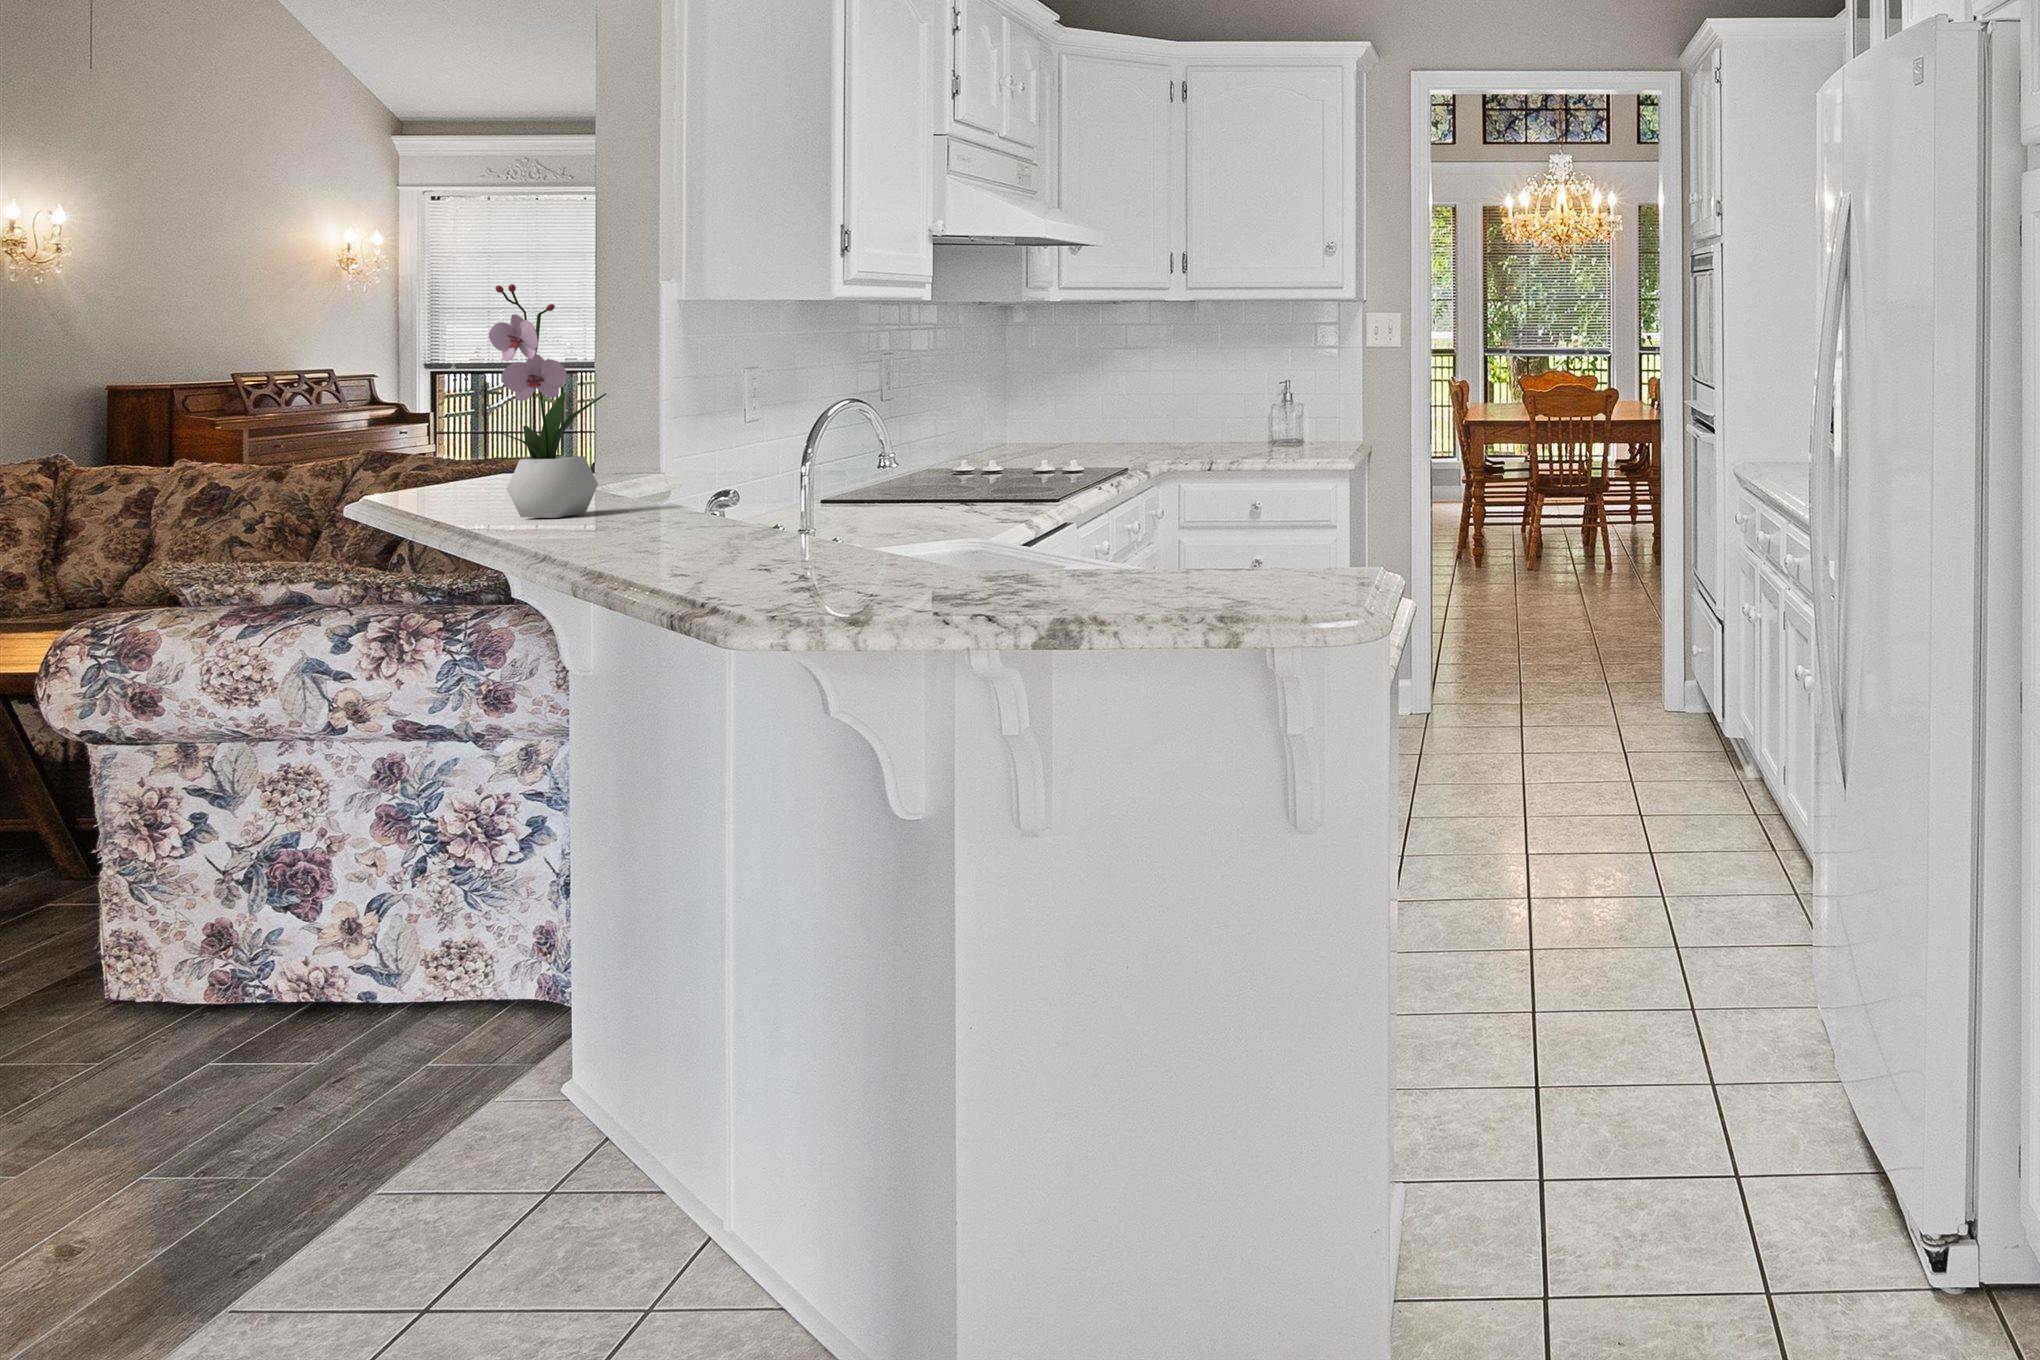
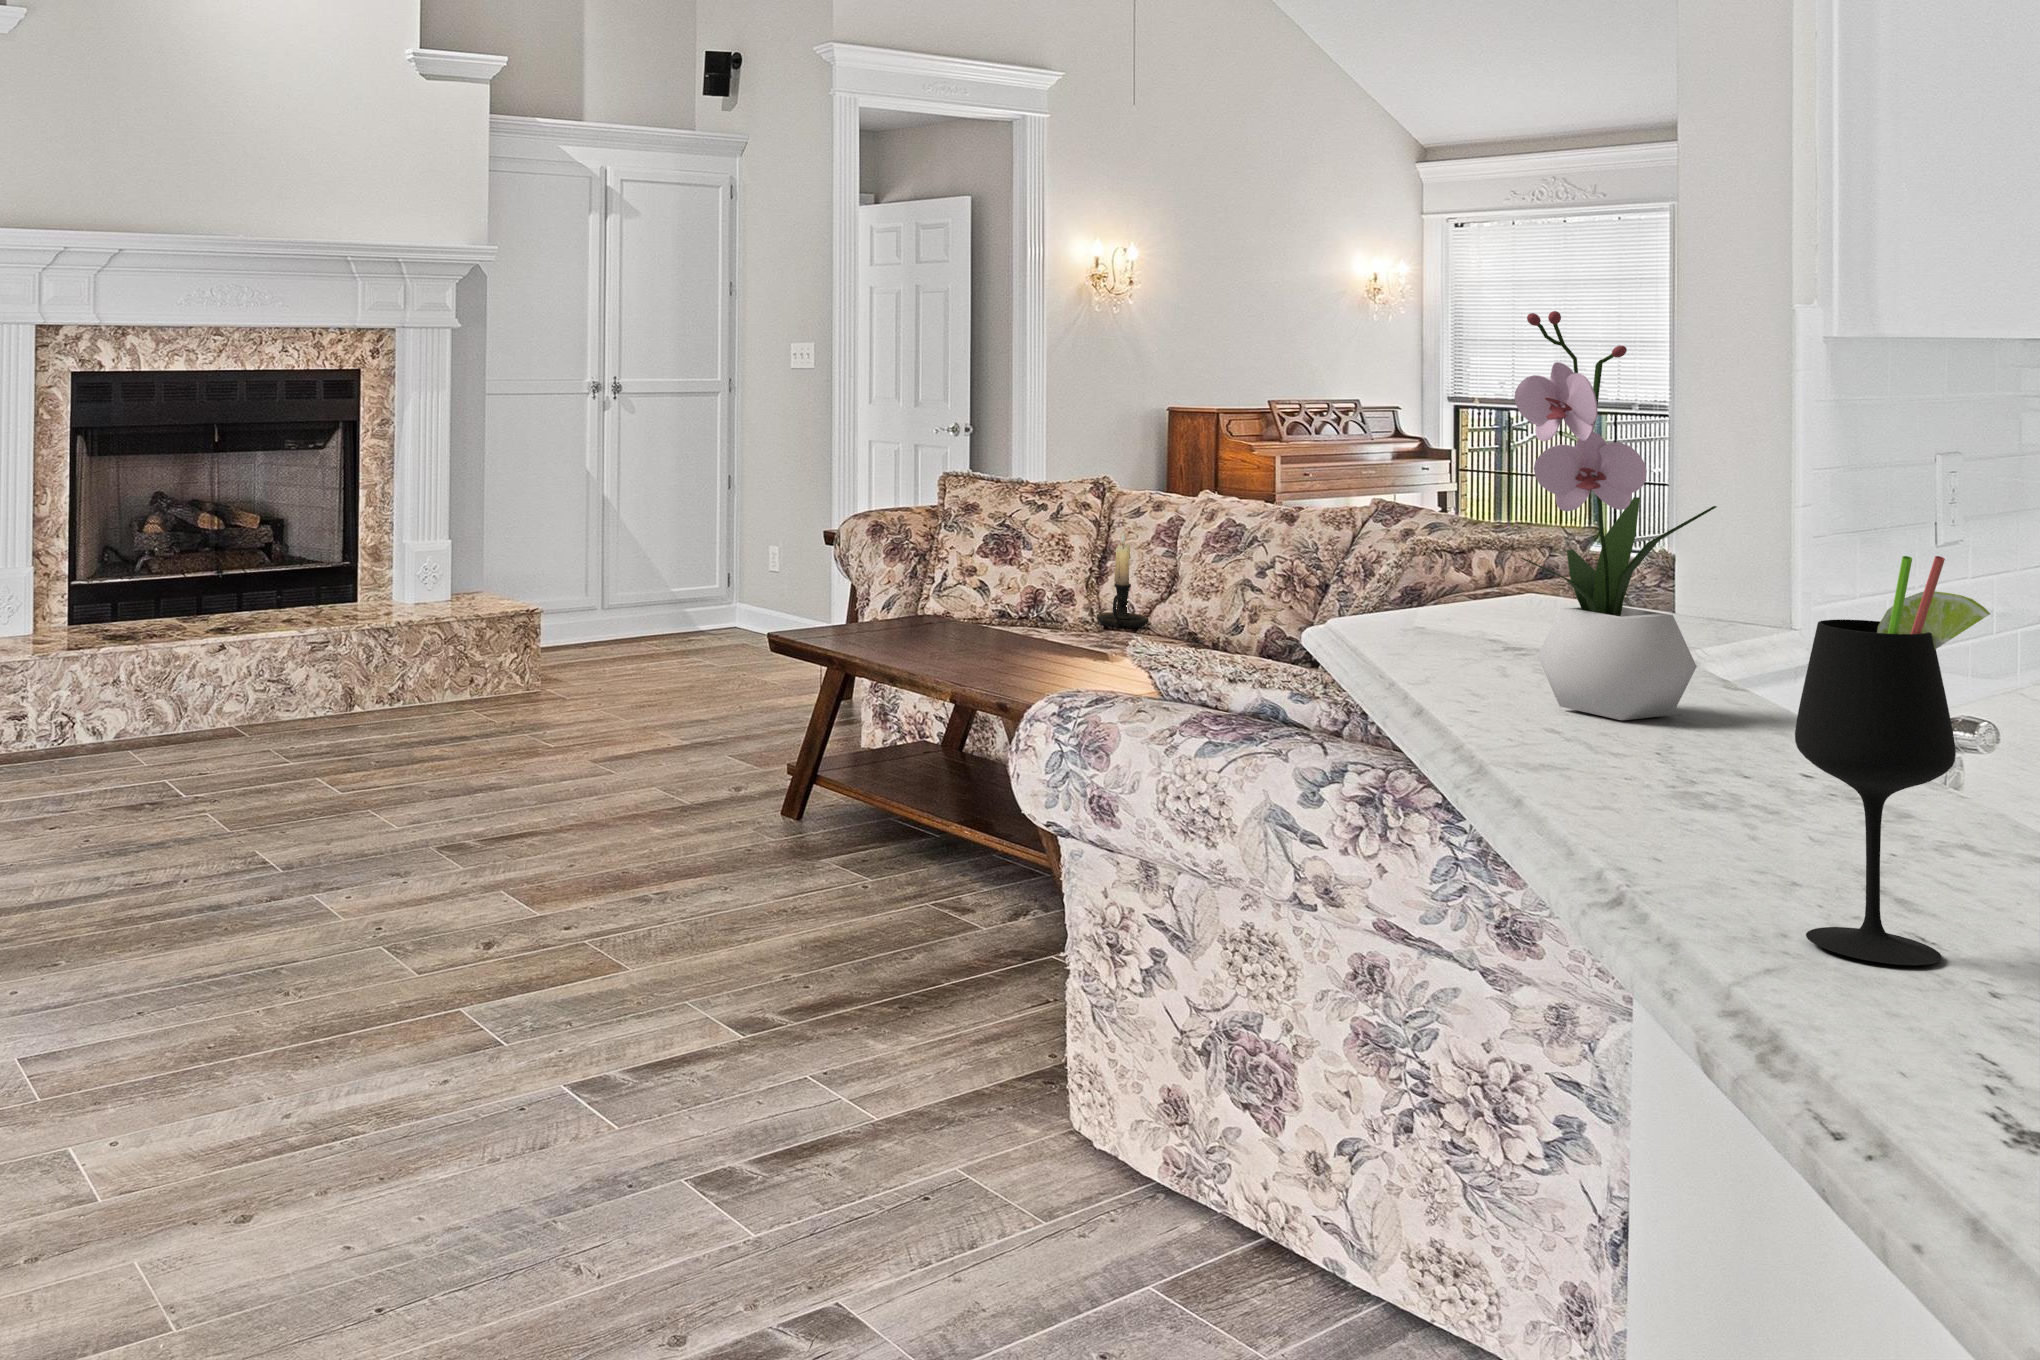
wine glass: none [615,384,687,553] -> present [1795,556,1990,965]
candle holder: none [54,505,119,605] -> present [1097,531,1148,628]

